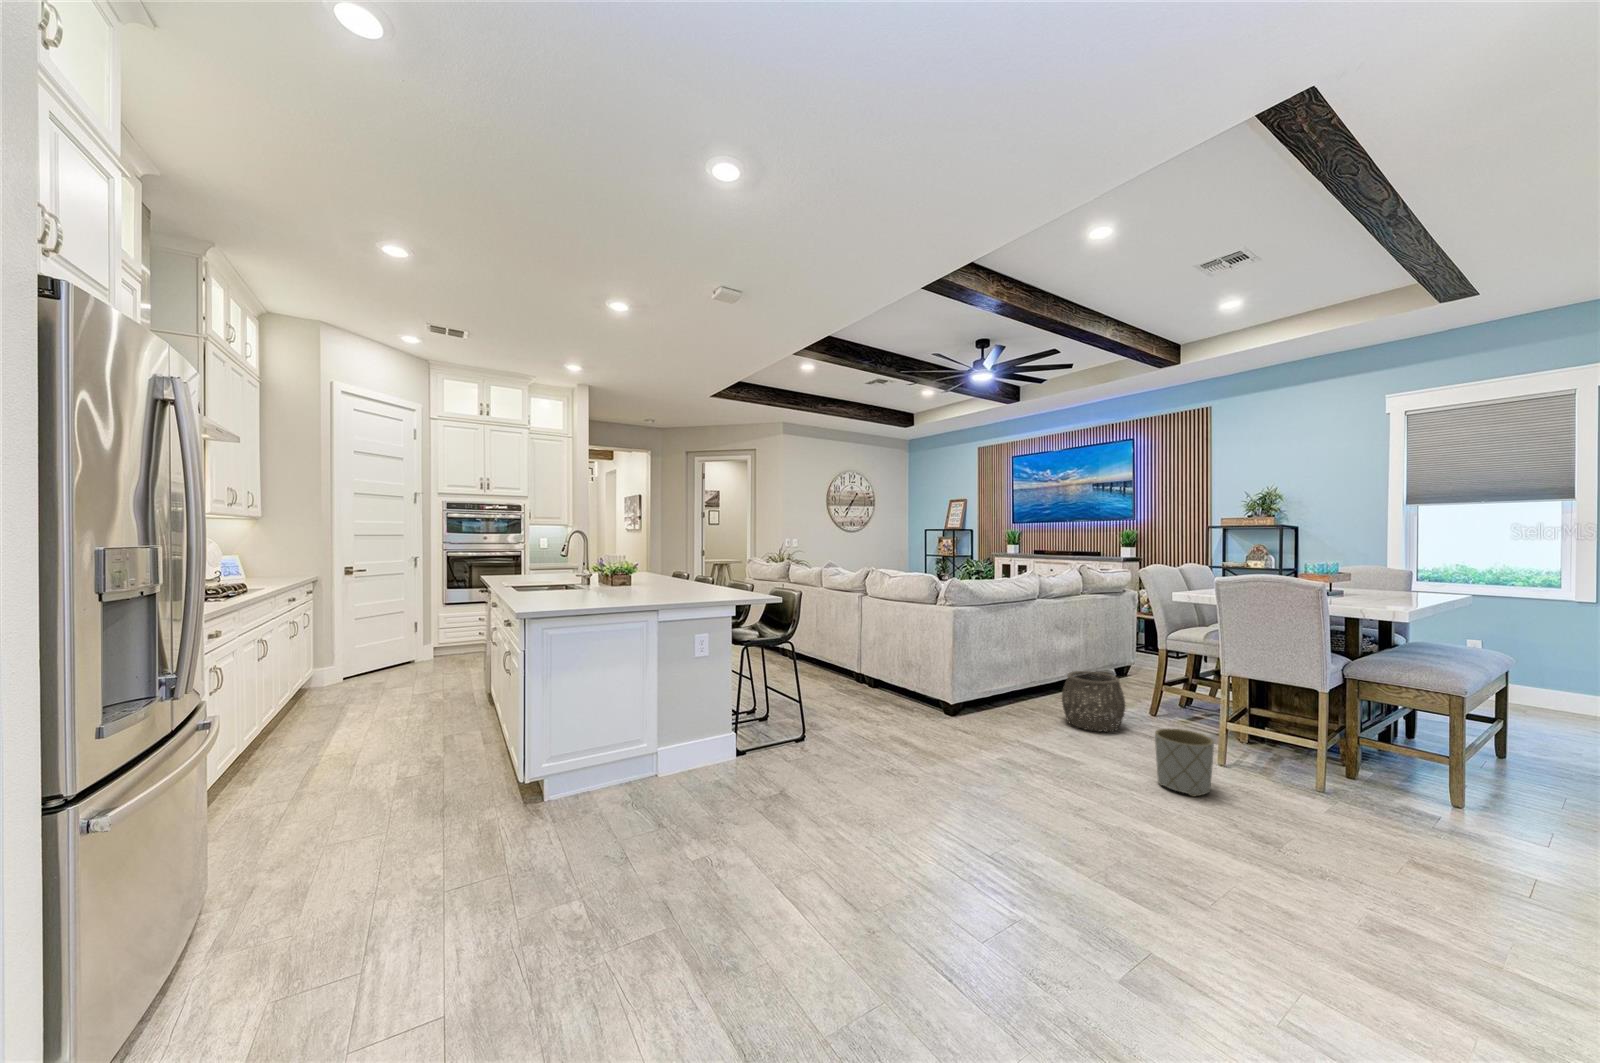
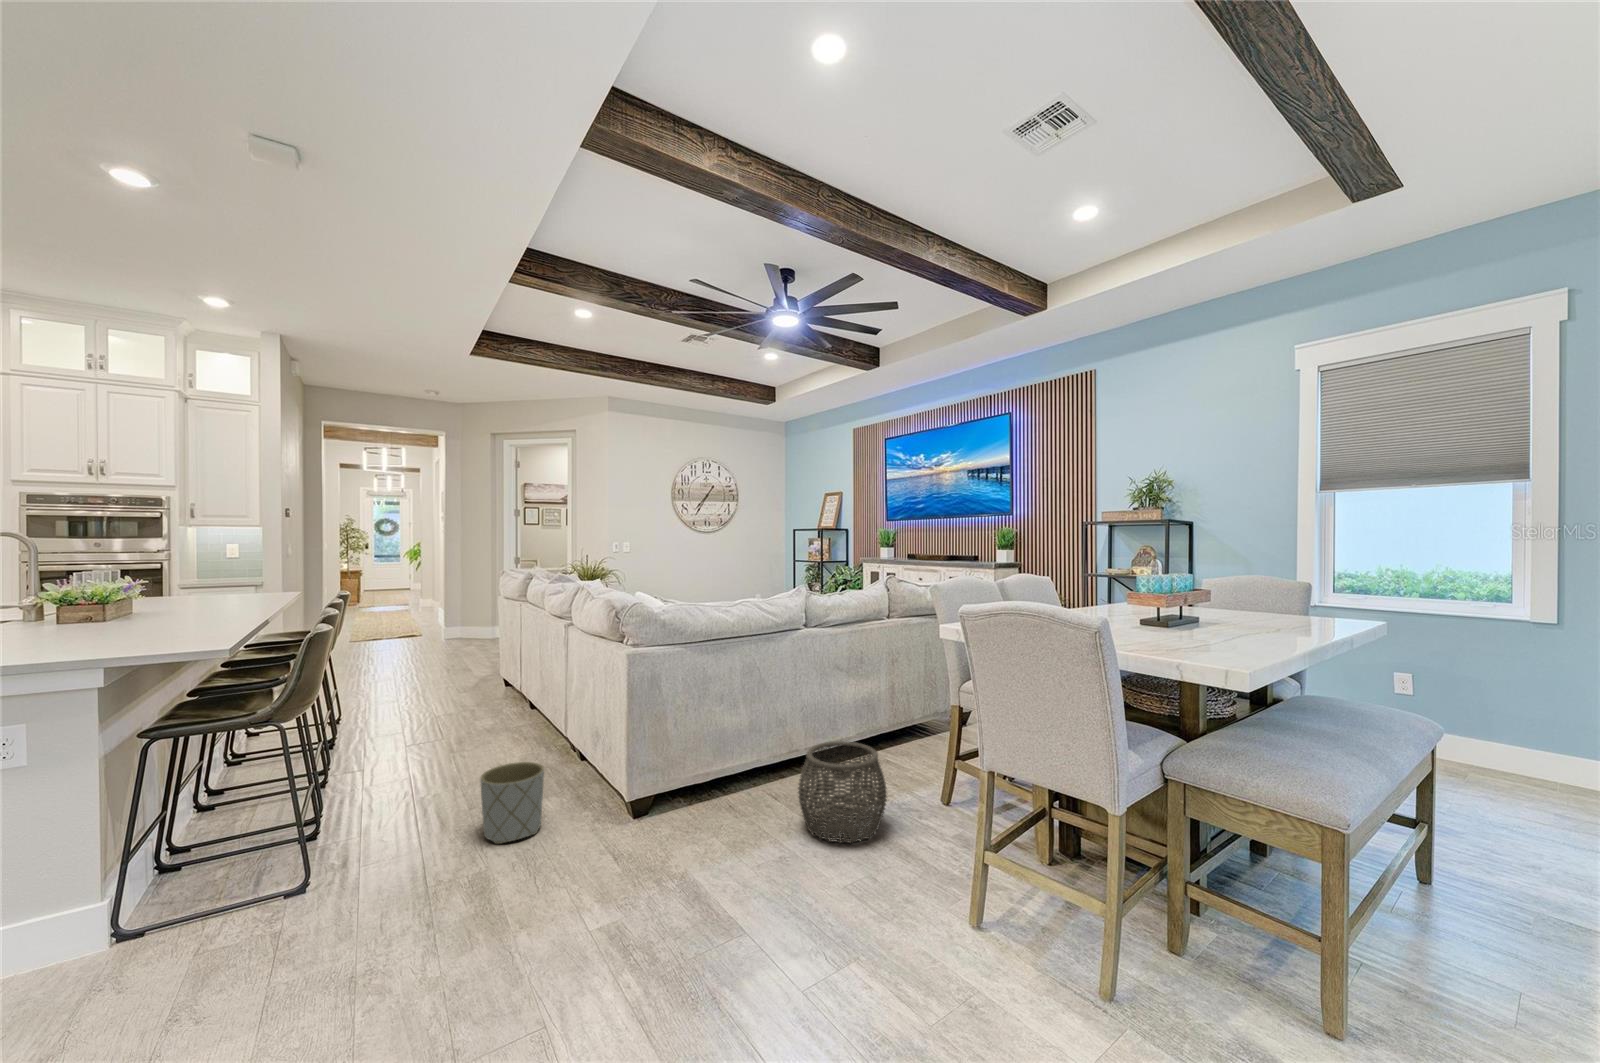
planter: present [1155,728,1214,797] -> present [480,762,544,844]

